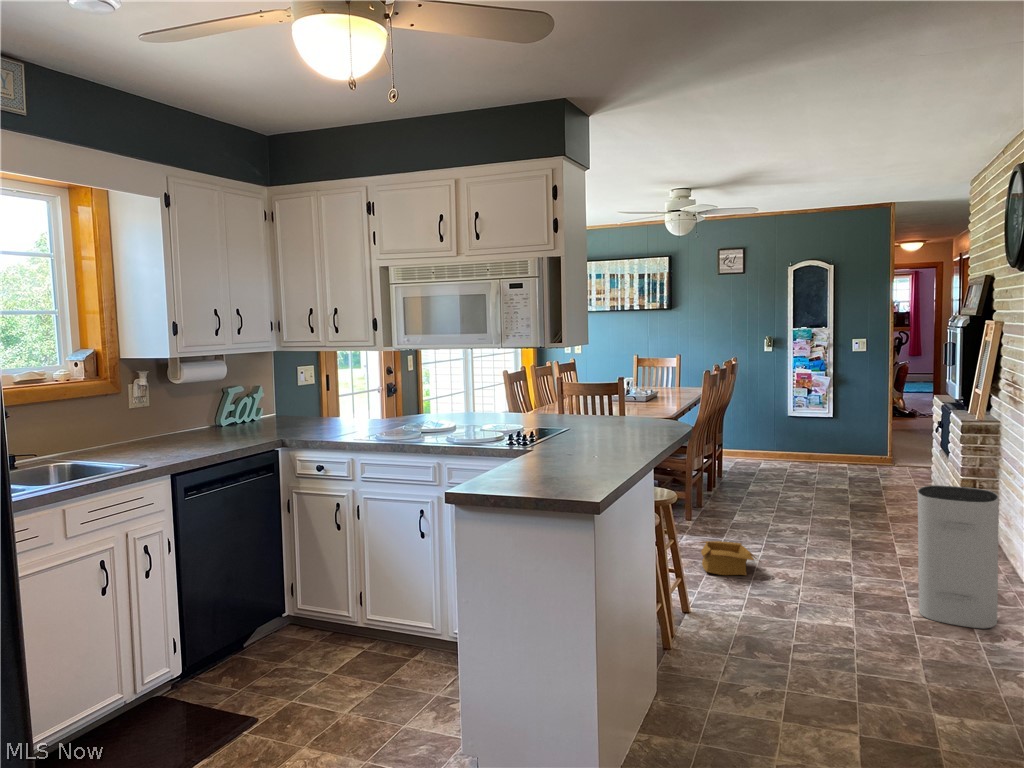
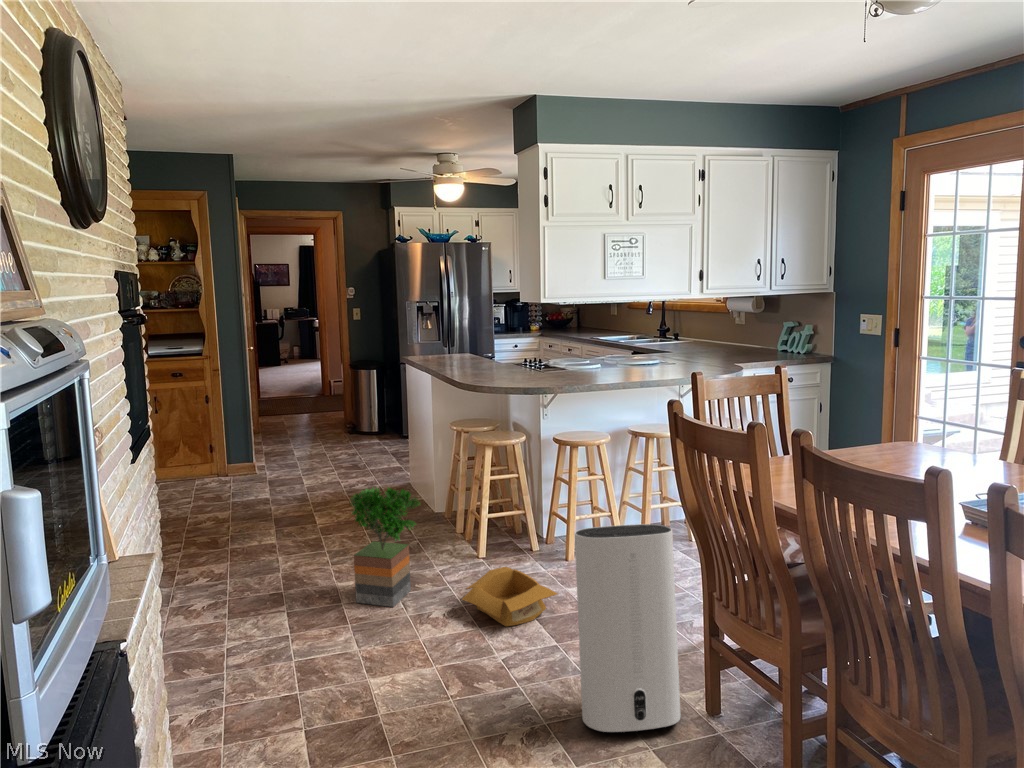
air purifier: present [918,485,999,628] -> present [575,524,681,732]
potted tree: none [773,499,845,611] -> present [351,488,420,607]

